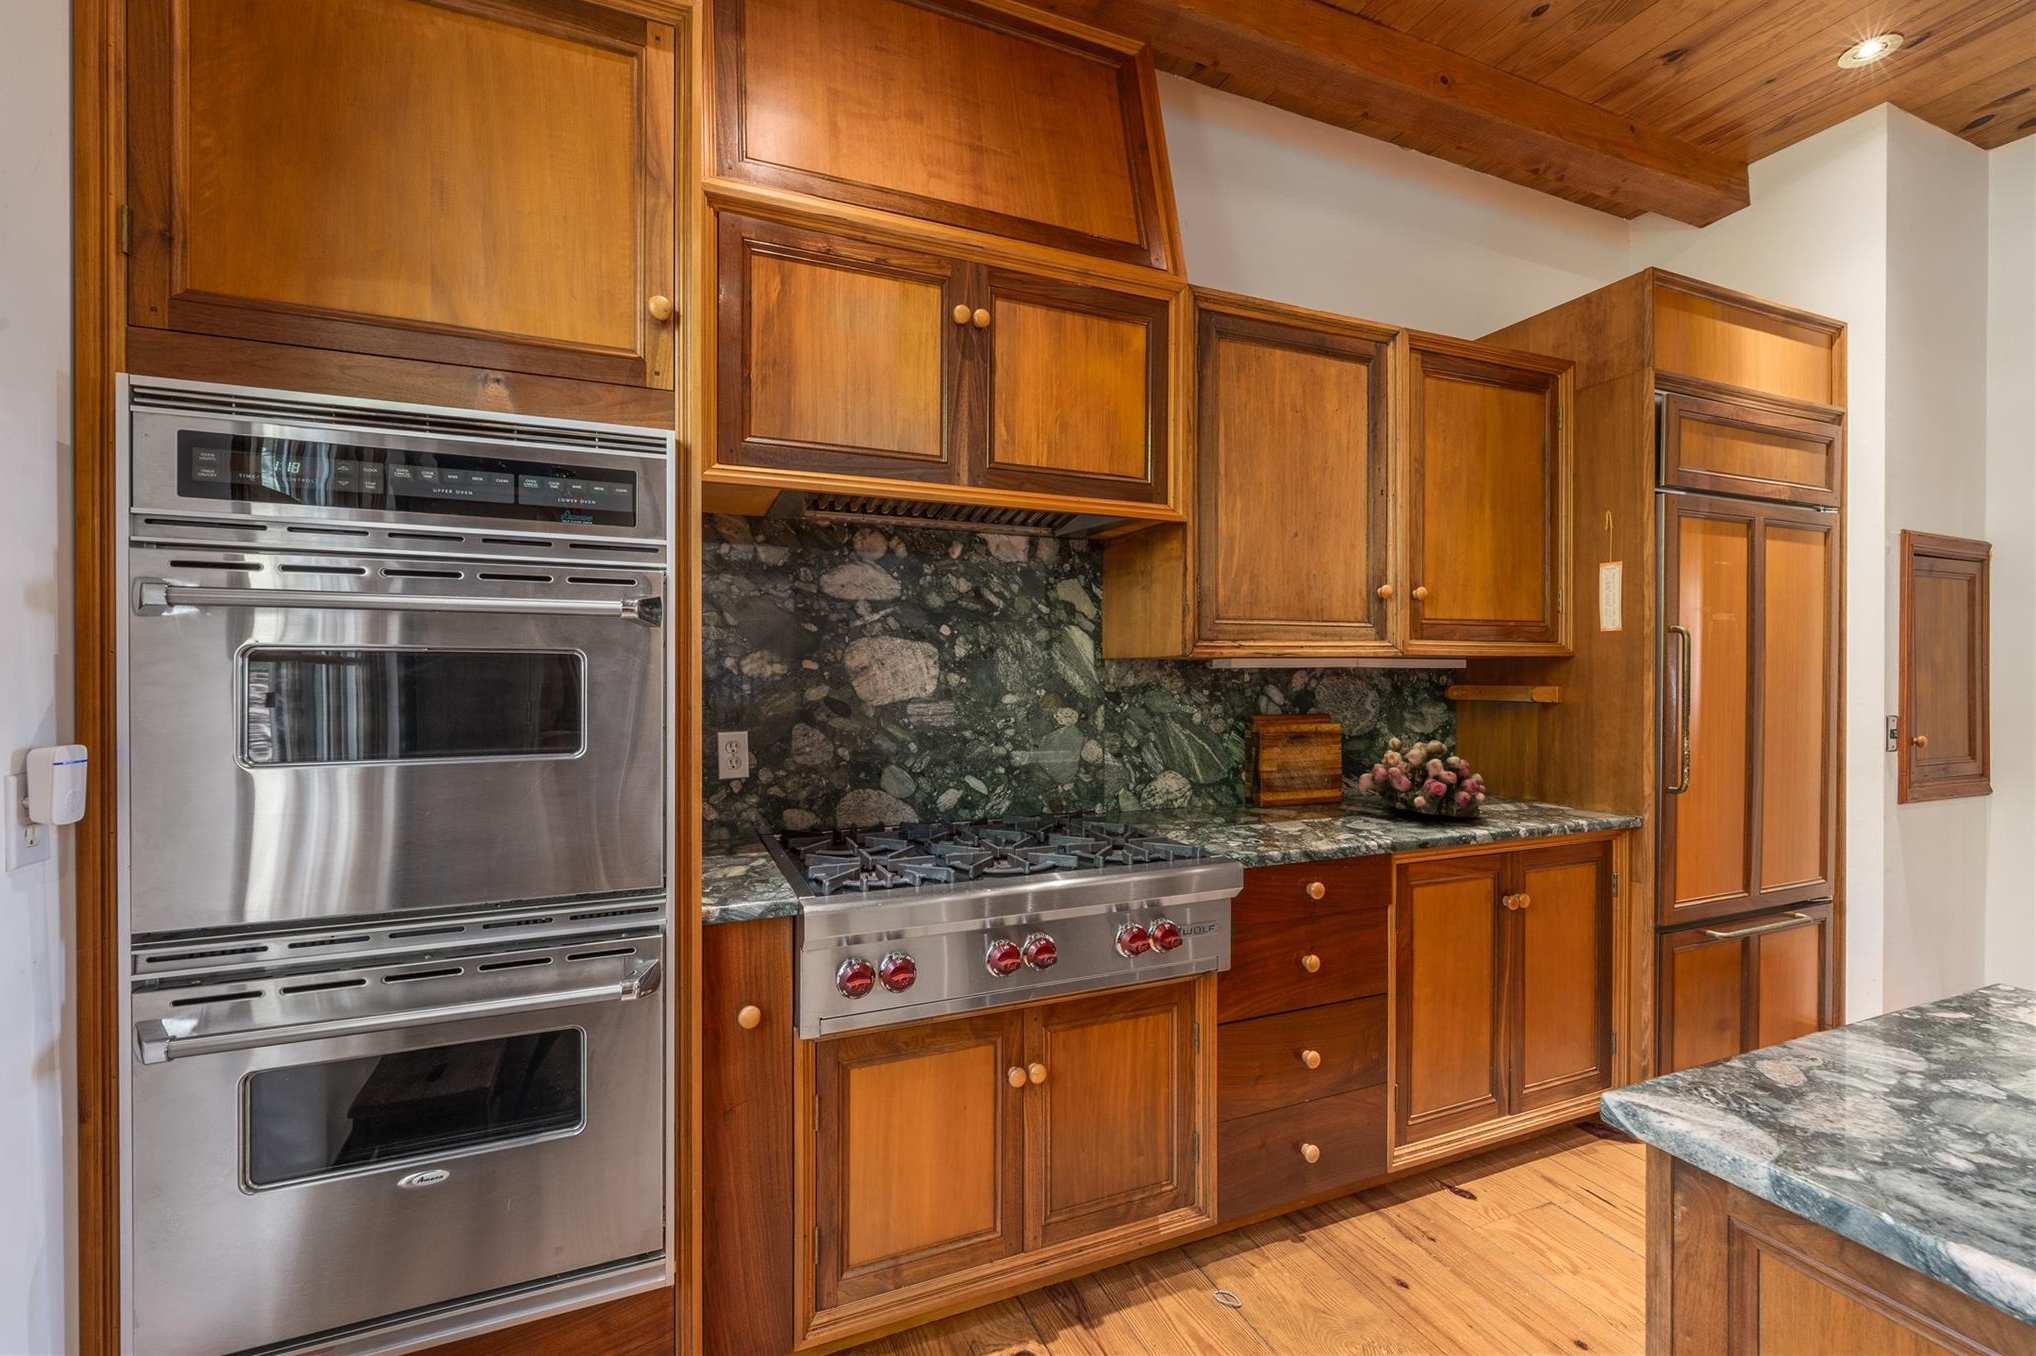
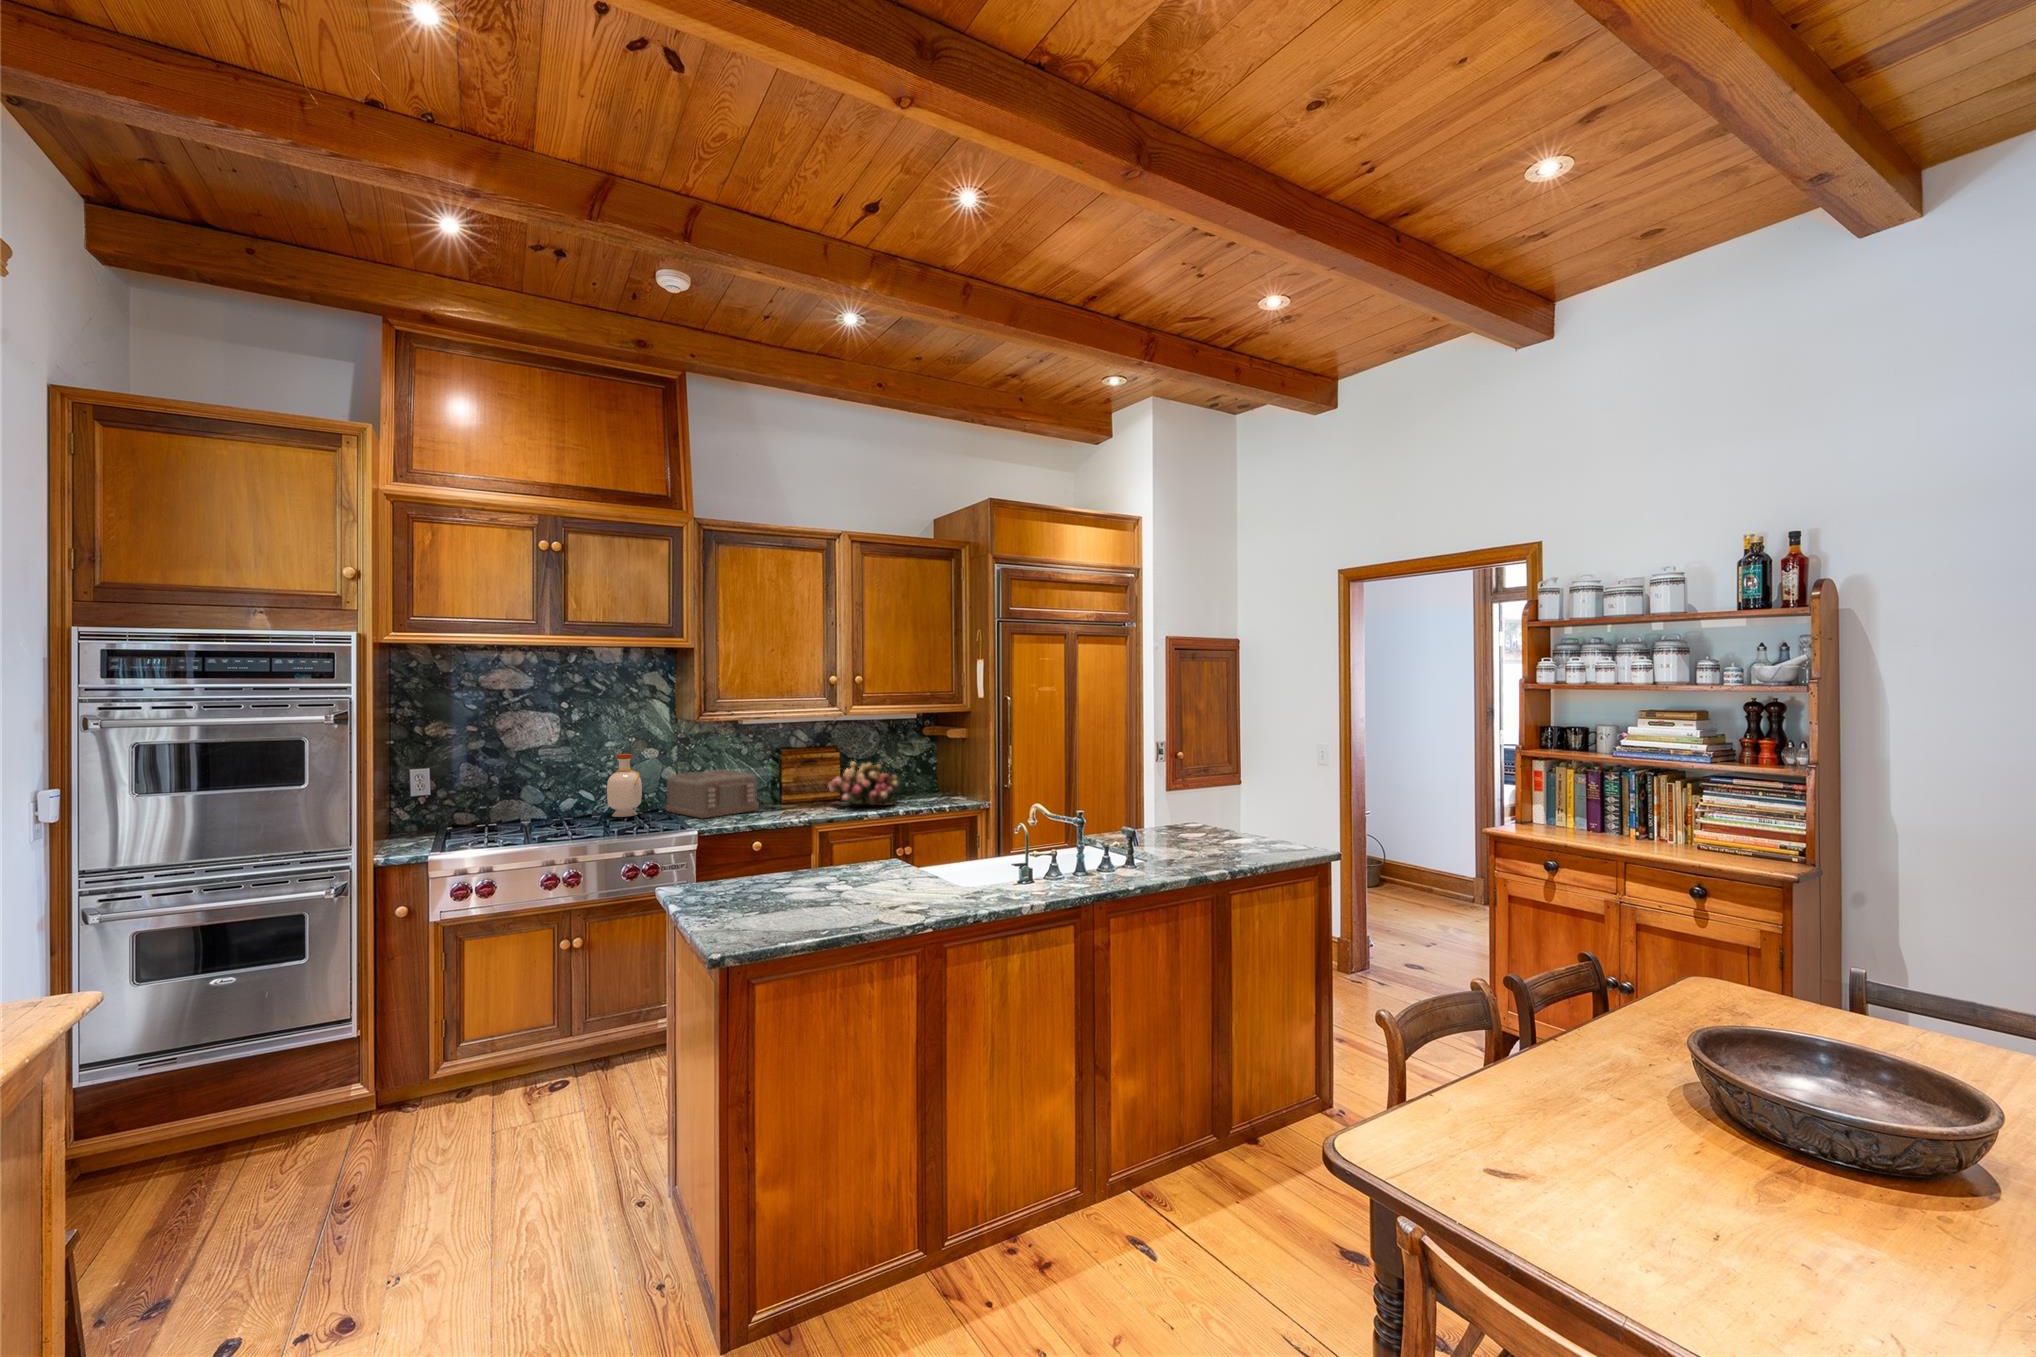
bottle: none [1012,715,1067,824] -> present [607,754,642,817]
toaster: none [1096,747,1256,833] -> present [666,769,759,818]

